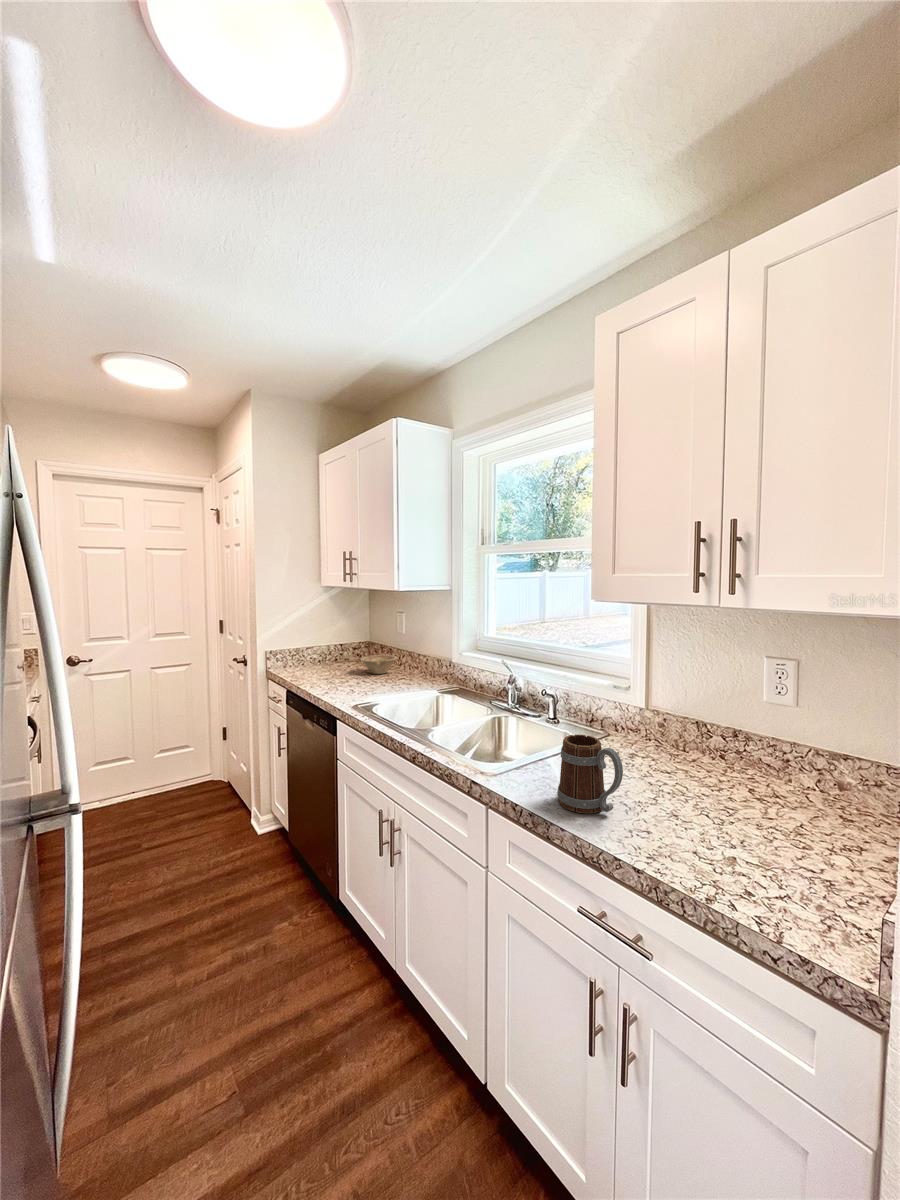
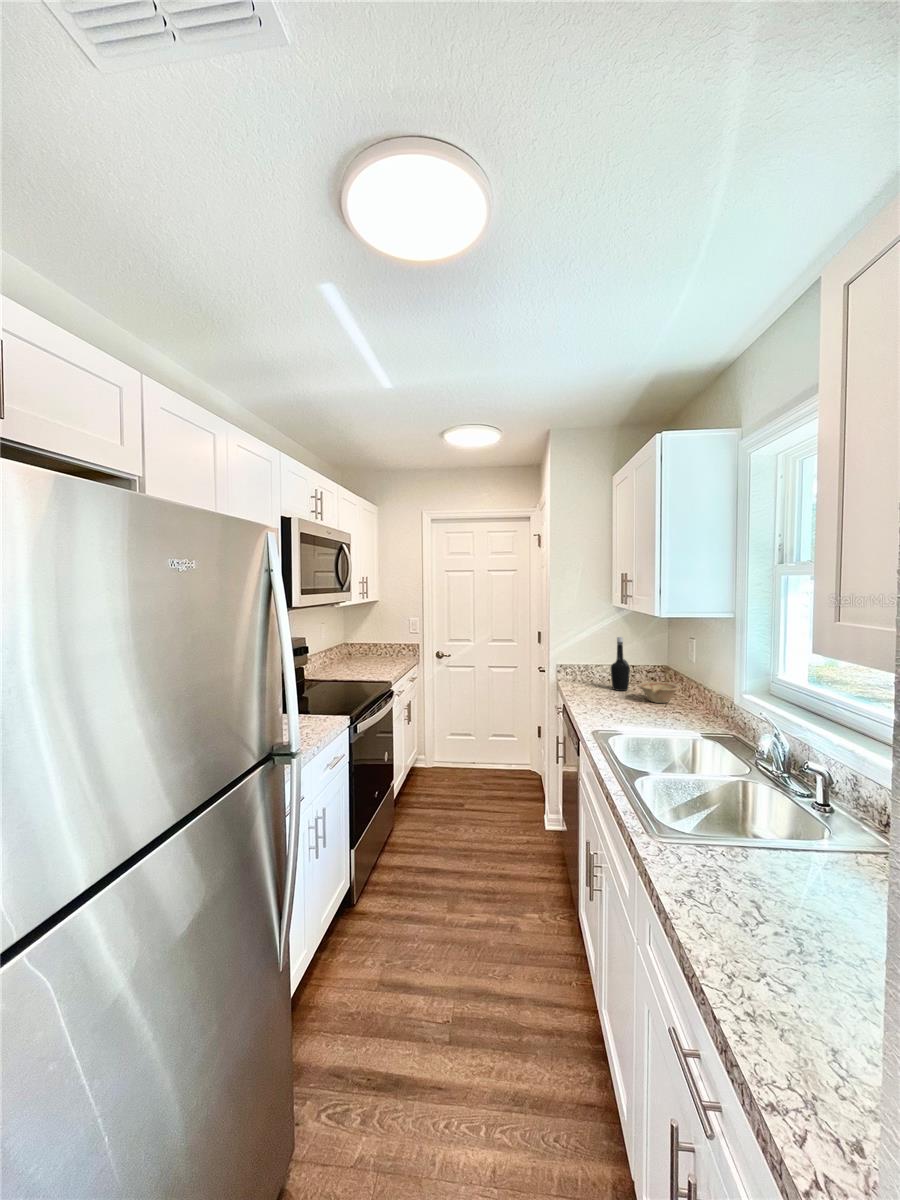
bottle: none [327,616,346,669] -> present [611,637,630,691]
mug: present [557,734,623,813] -> none [701,823,773,942]

